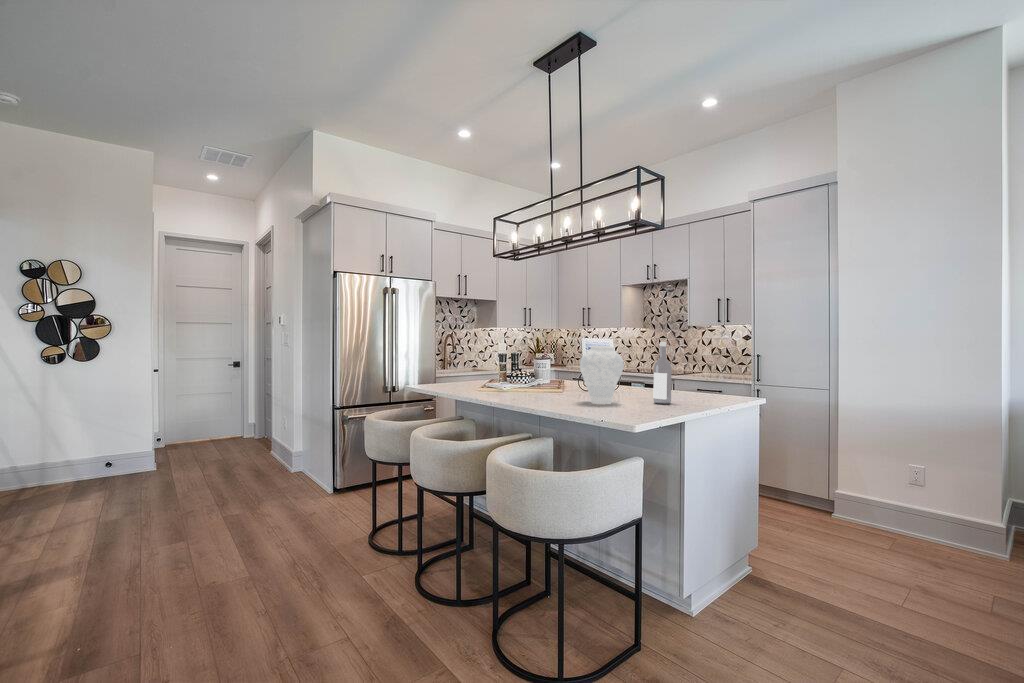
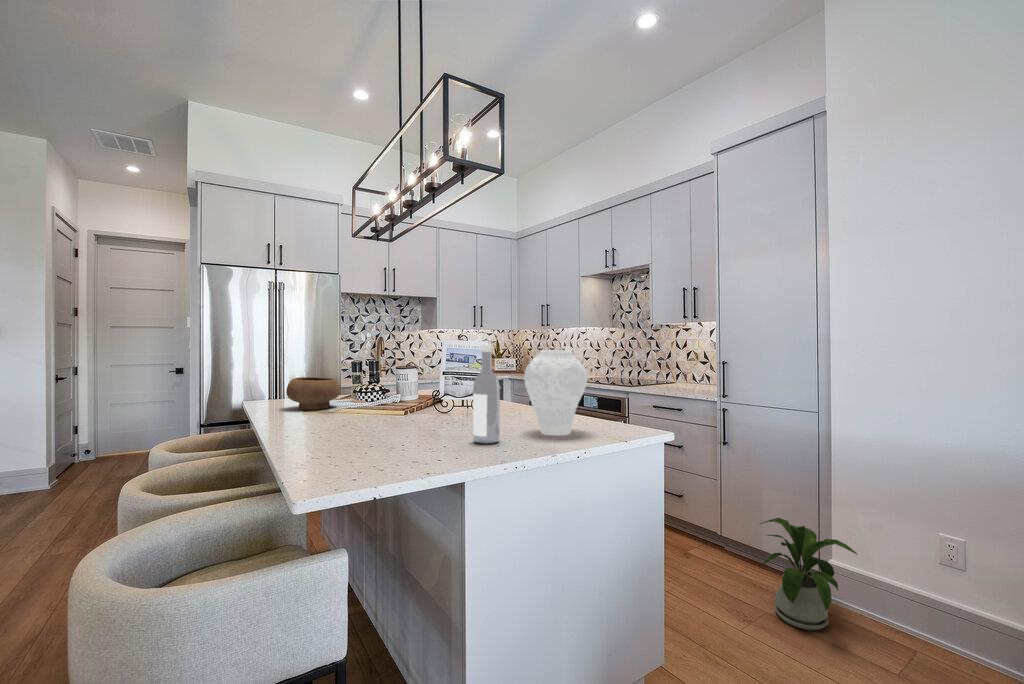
vase: present [580,346,624,404] -> present [524,350,588,435]
bowl: none [456,365,493,390] -> present [286,377,340,410]
house plant: none [790,463,863,535] -> present [760,518,857,630]

